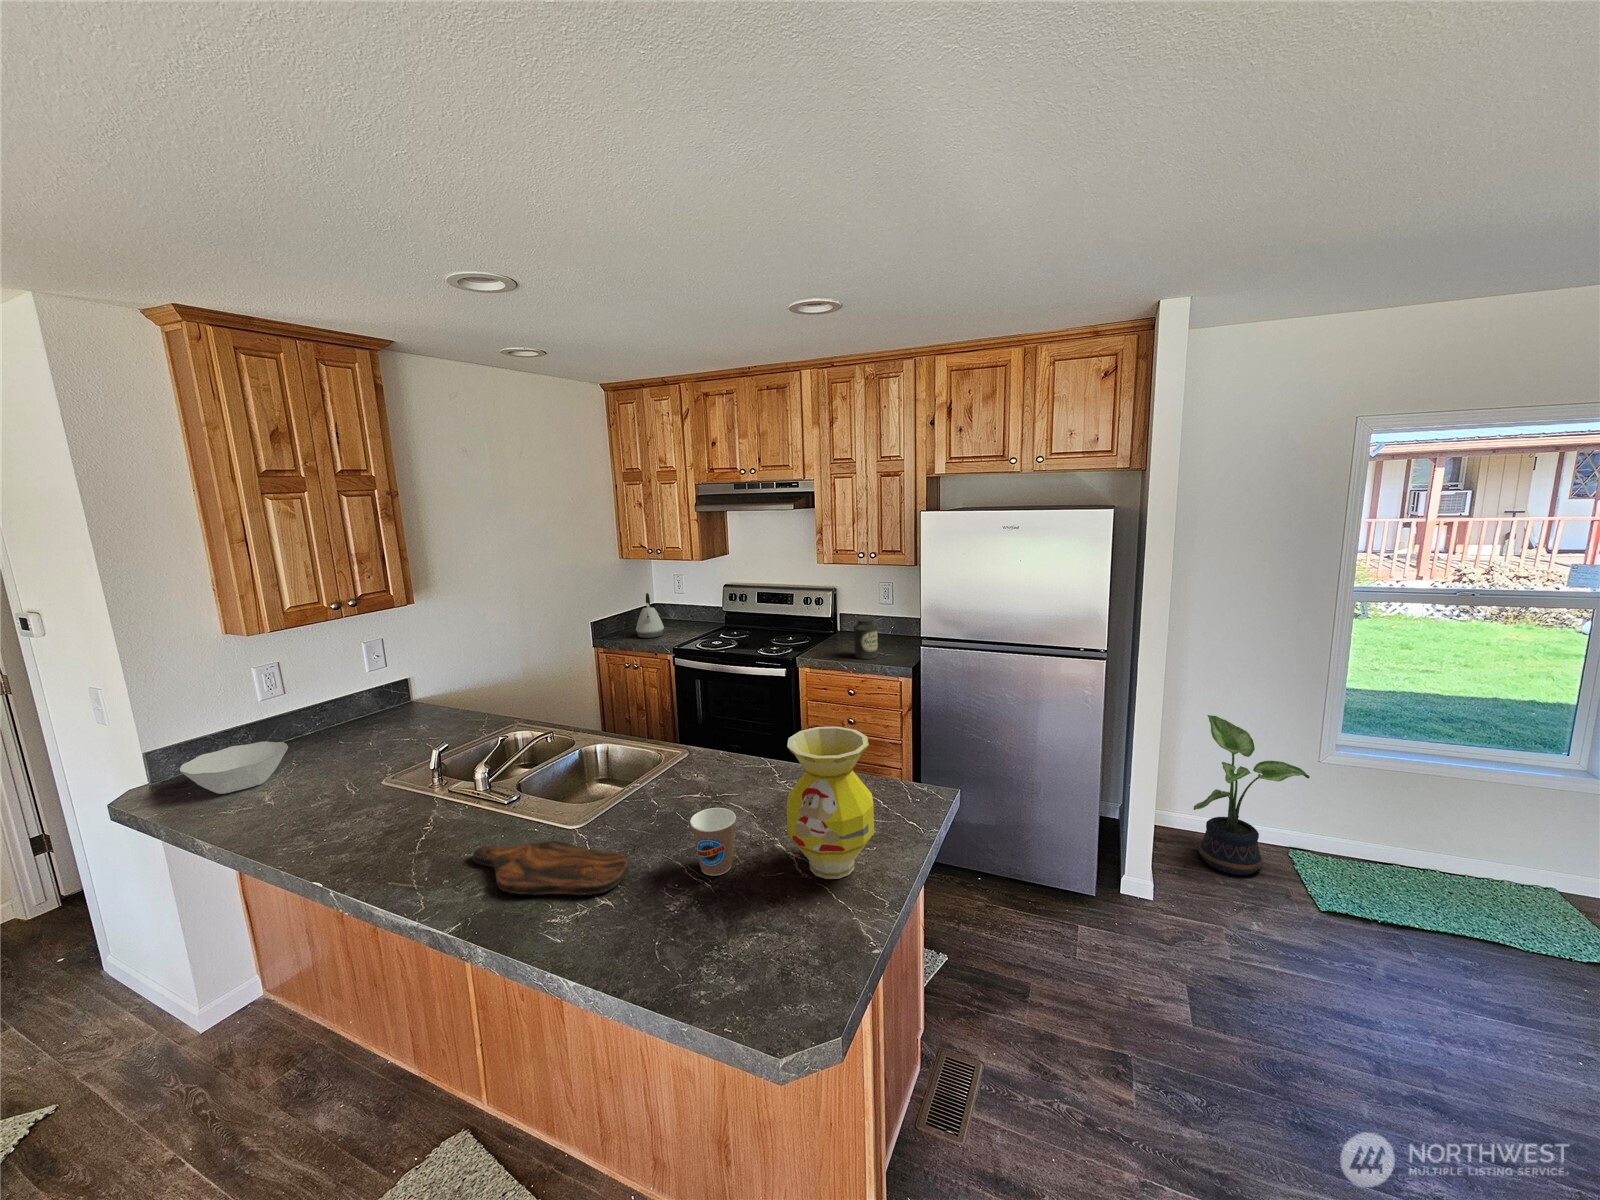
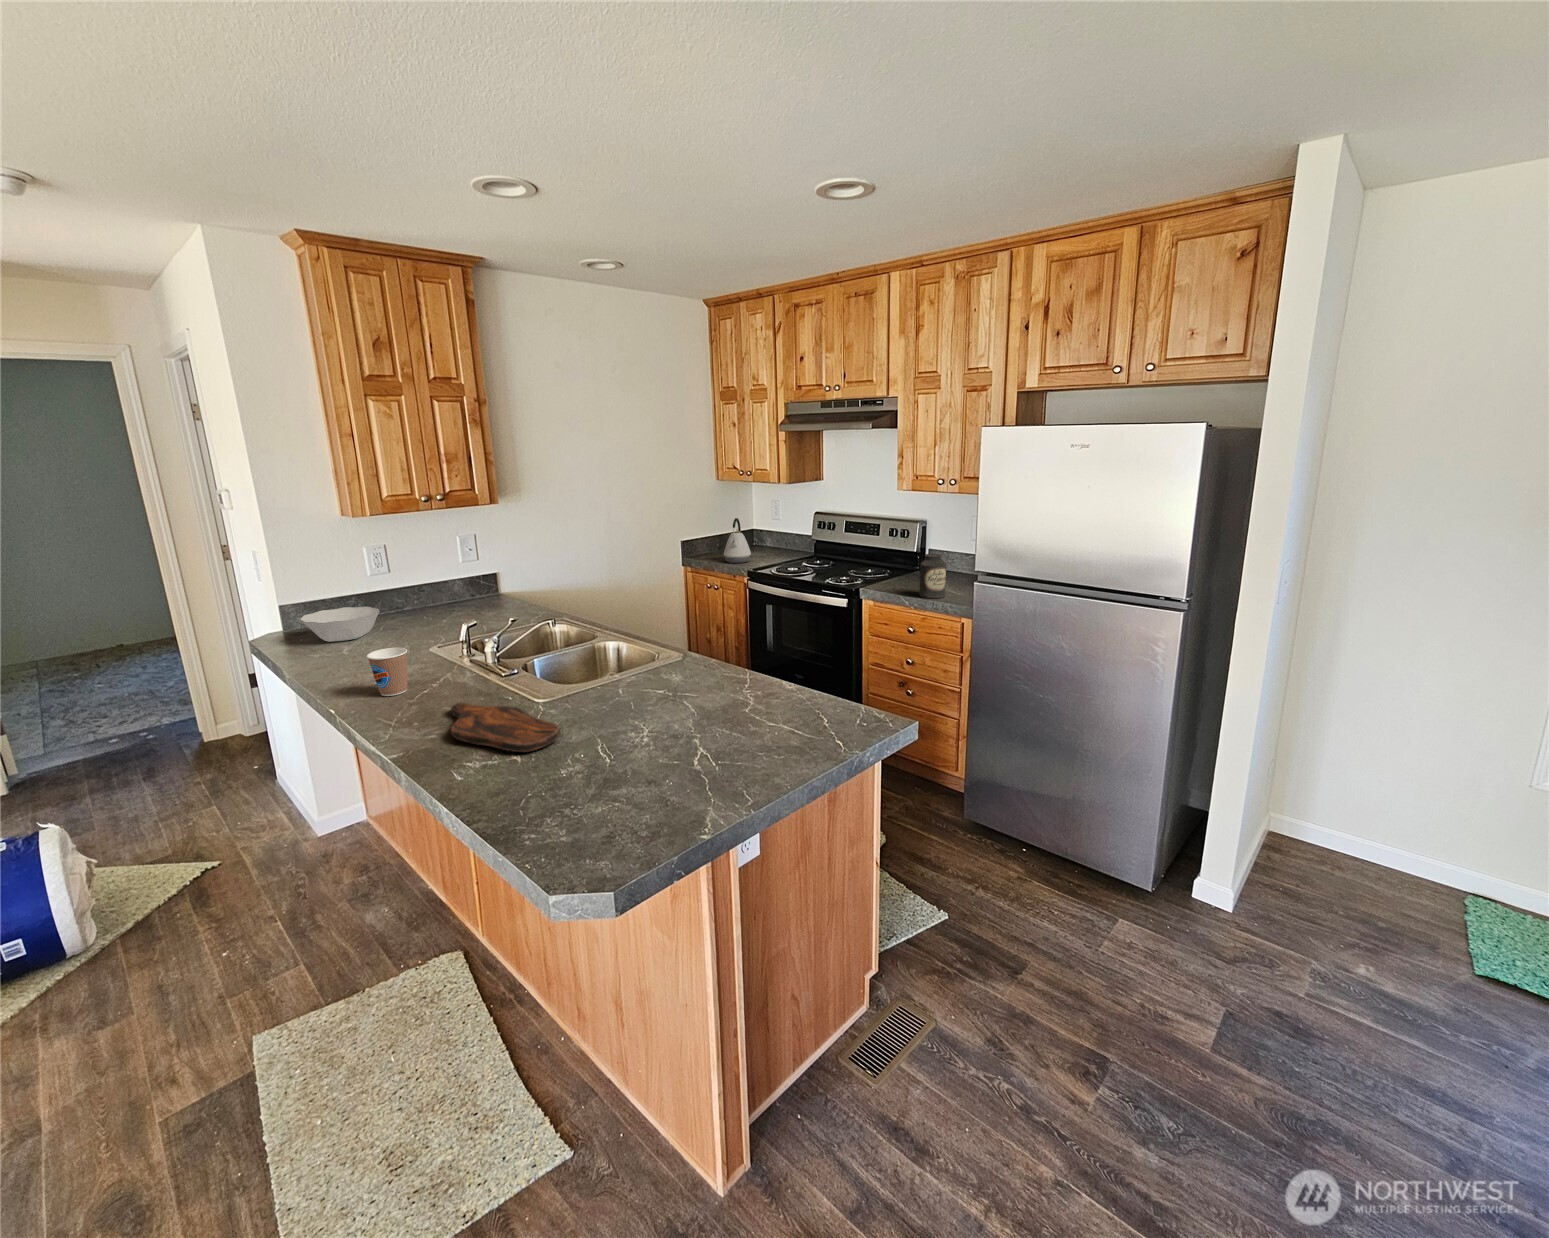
potted plant: present [1194,715,1309,875] -> none [1319,712,1507,917]
vase: present [787,727,874,879] -> none [687,629,777,779]
coffee cup: present [690,808,736,876] -> present [367,648,408,696]

